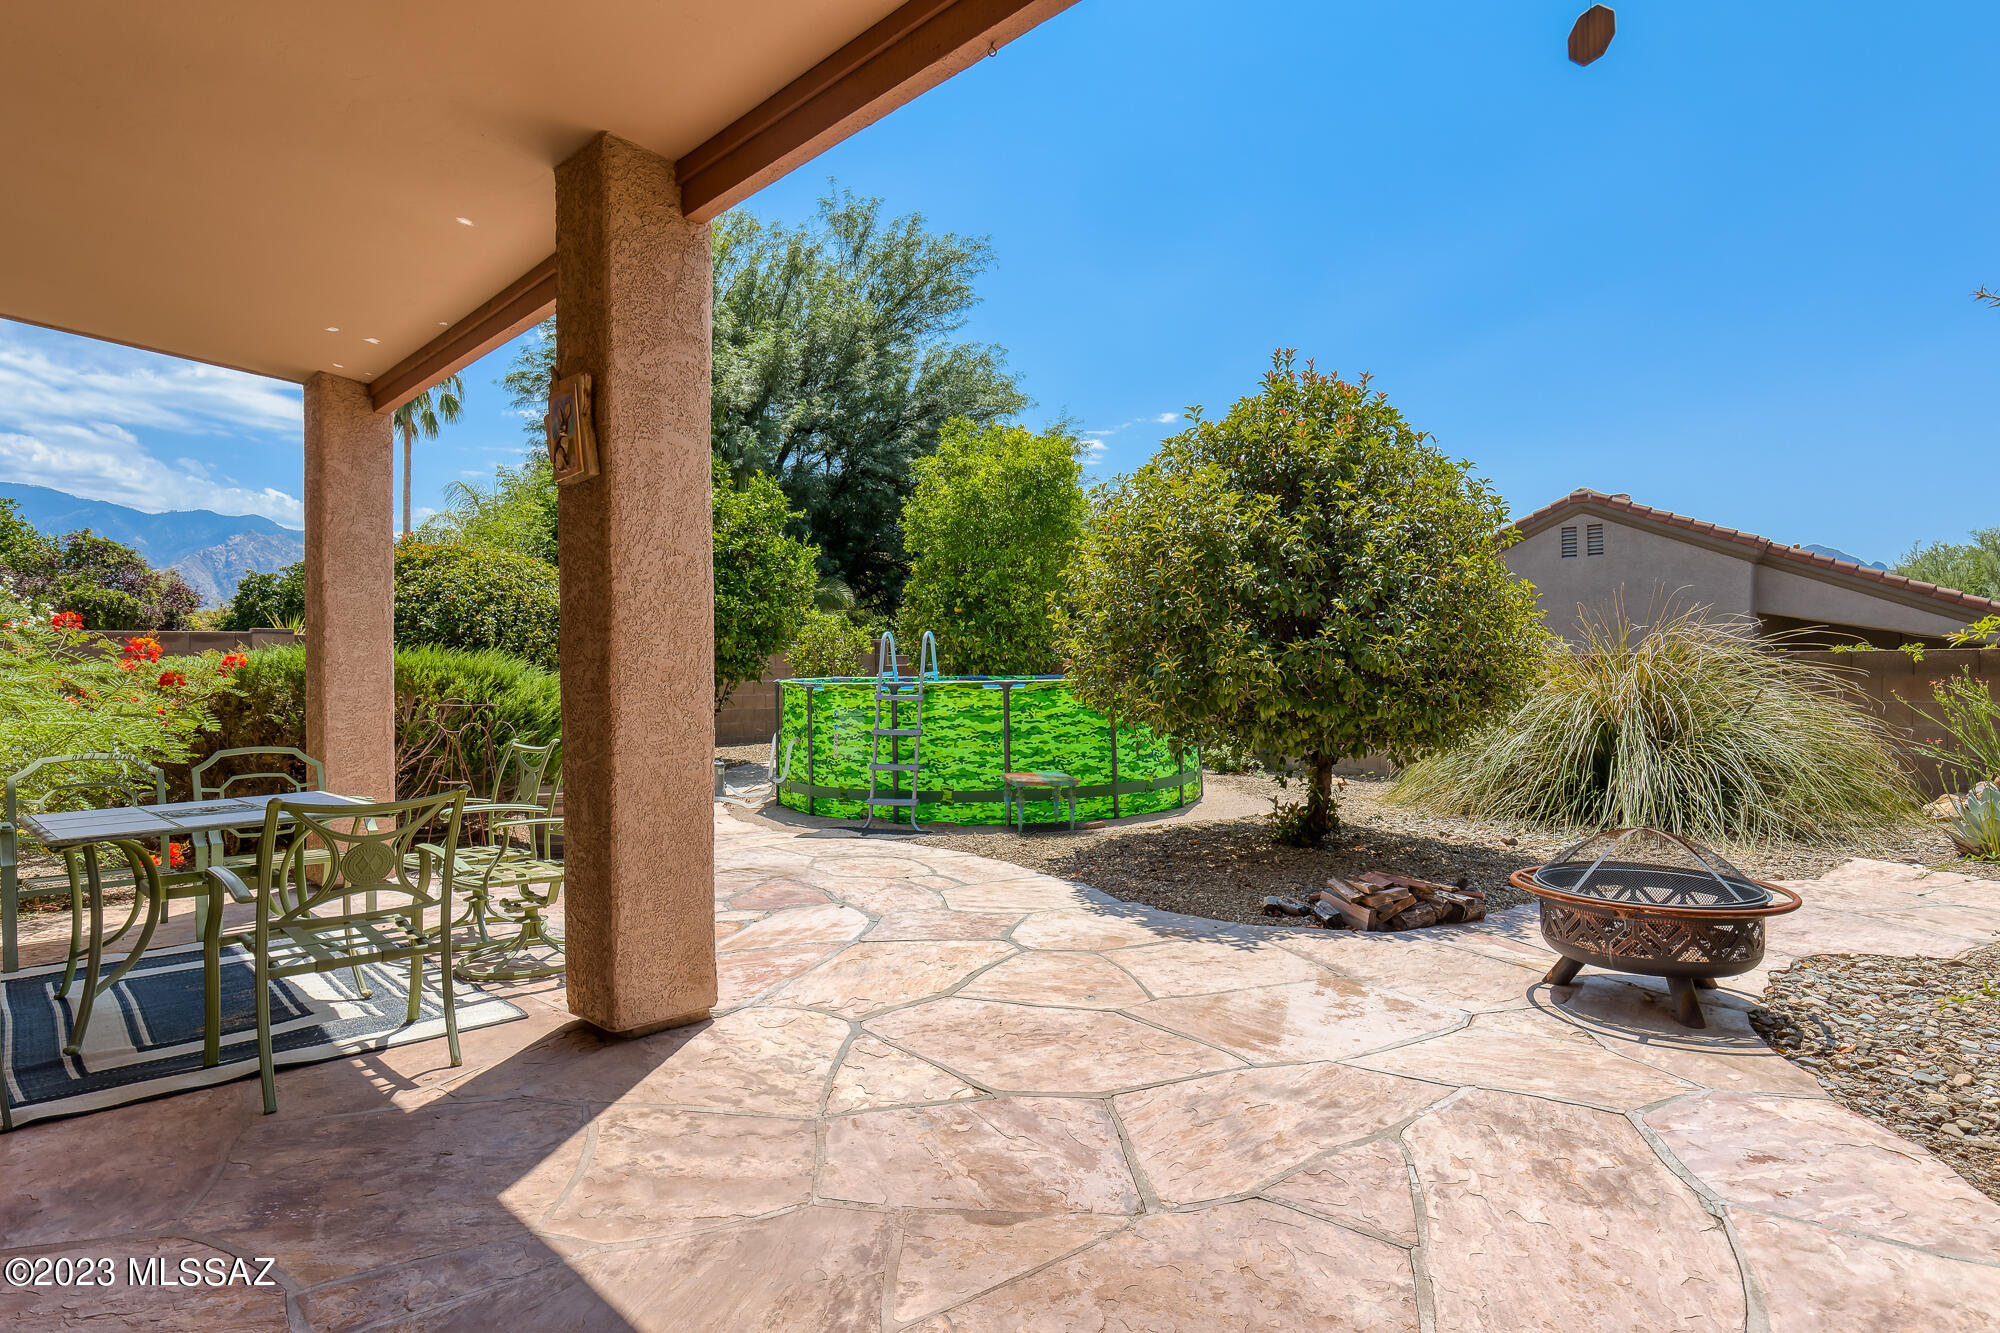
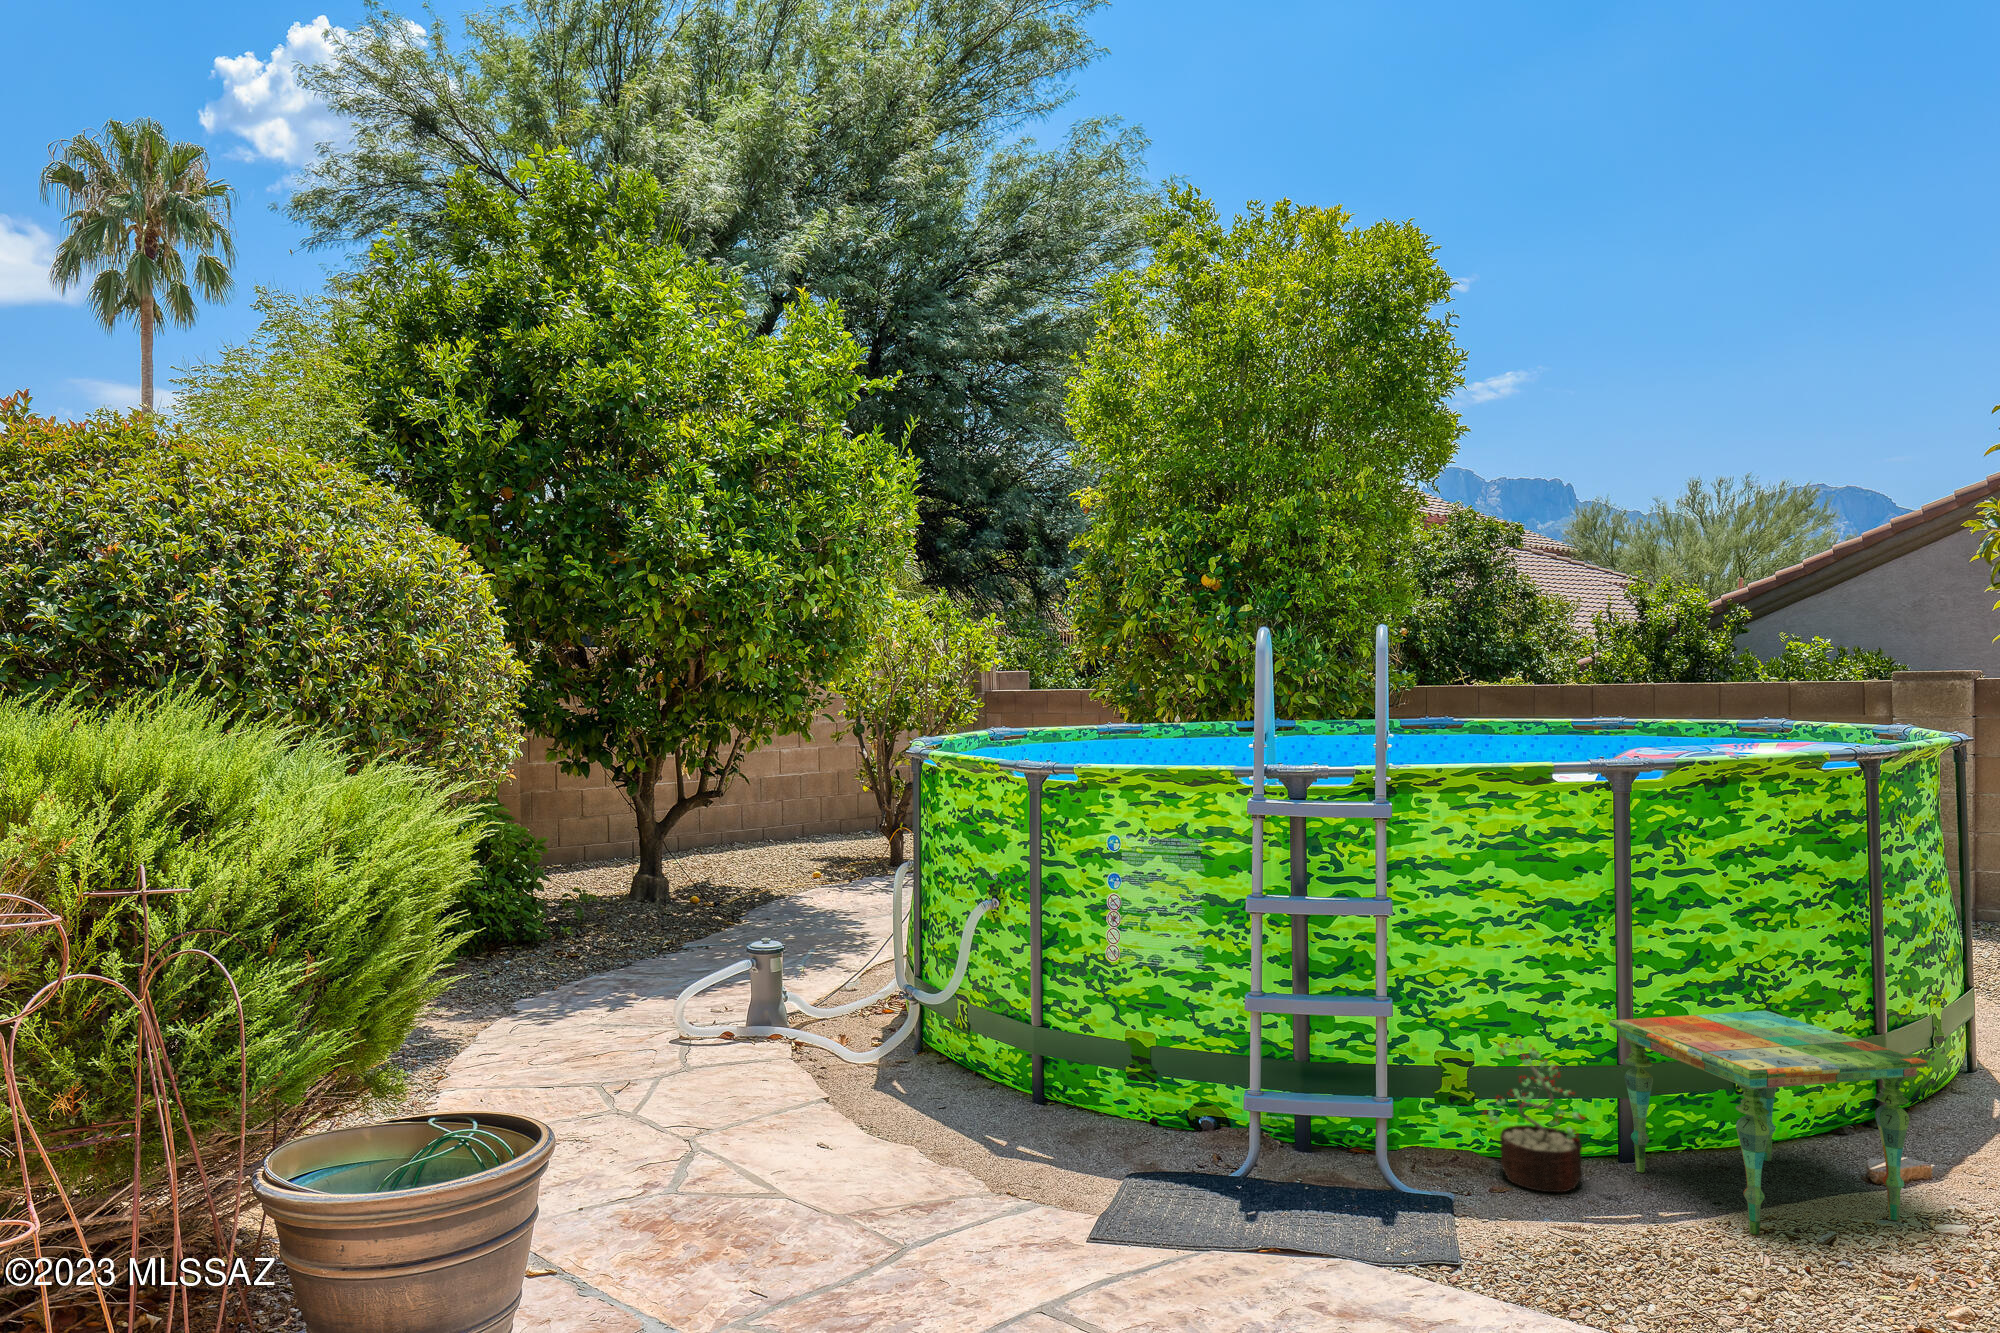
decorative plant: none [953,779,984,829] -> present [1484,1039,1585,1192]

